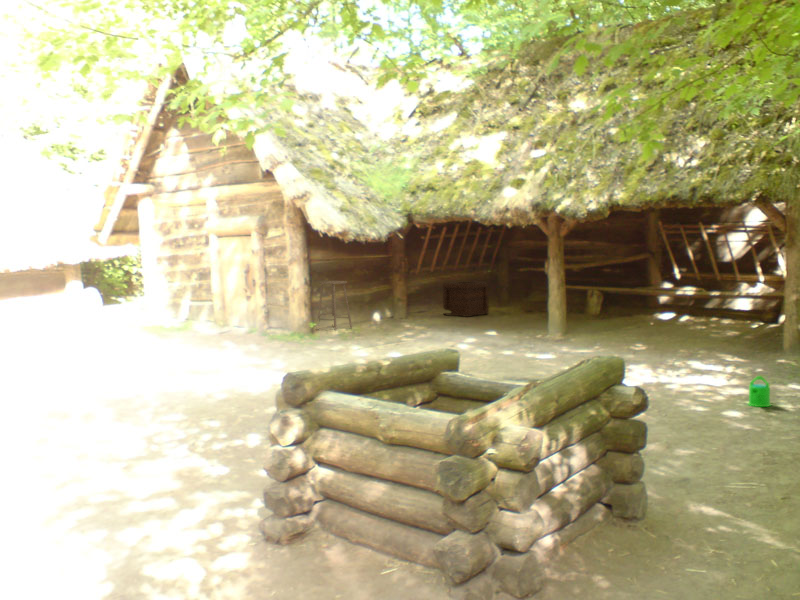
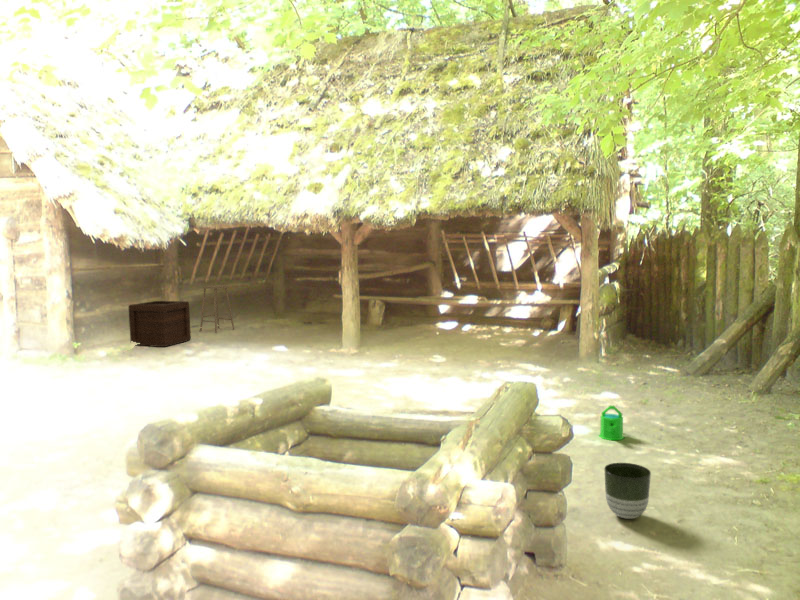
stool: present [318,281,352,331] -> present [200,285,234,332]
wooden crate: present [443,282,489,317] -> present [129,301,191,347]
planter: none [705,405,743,448] -> present [604,463,651,519]

